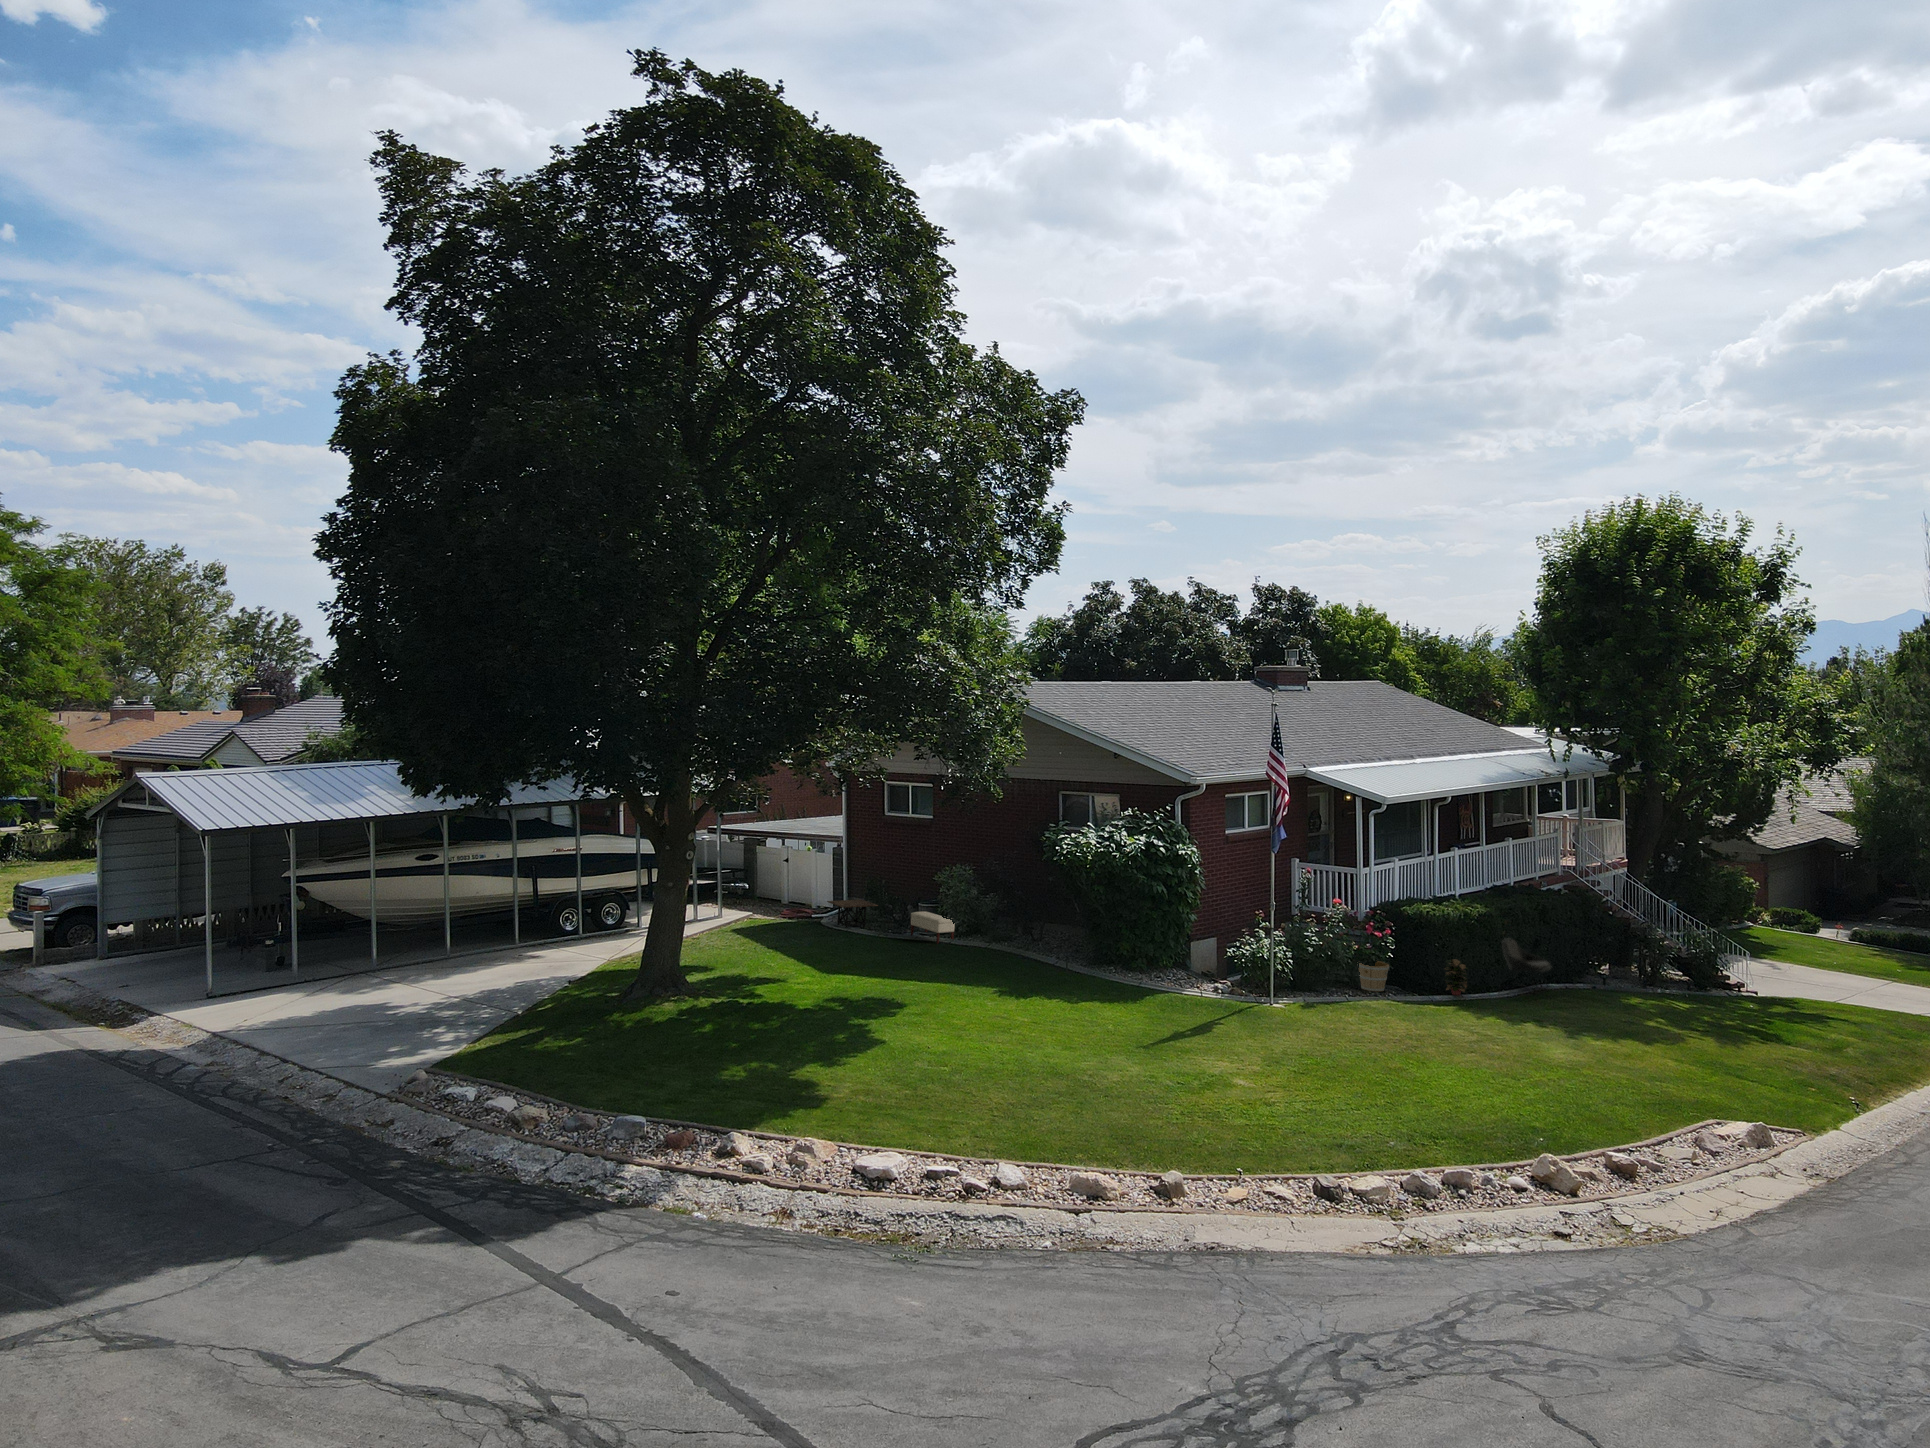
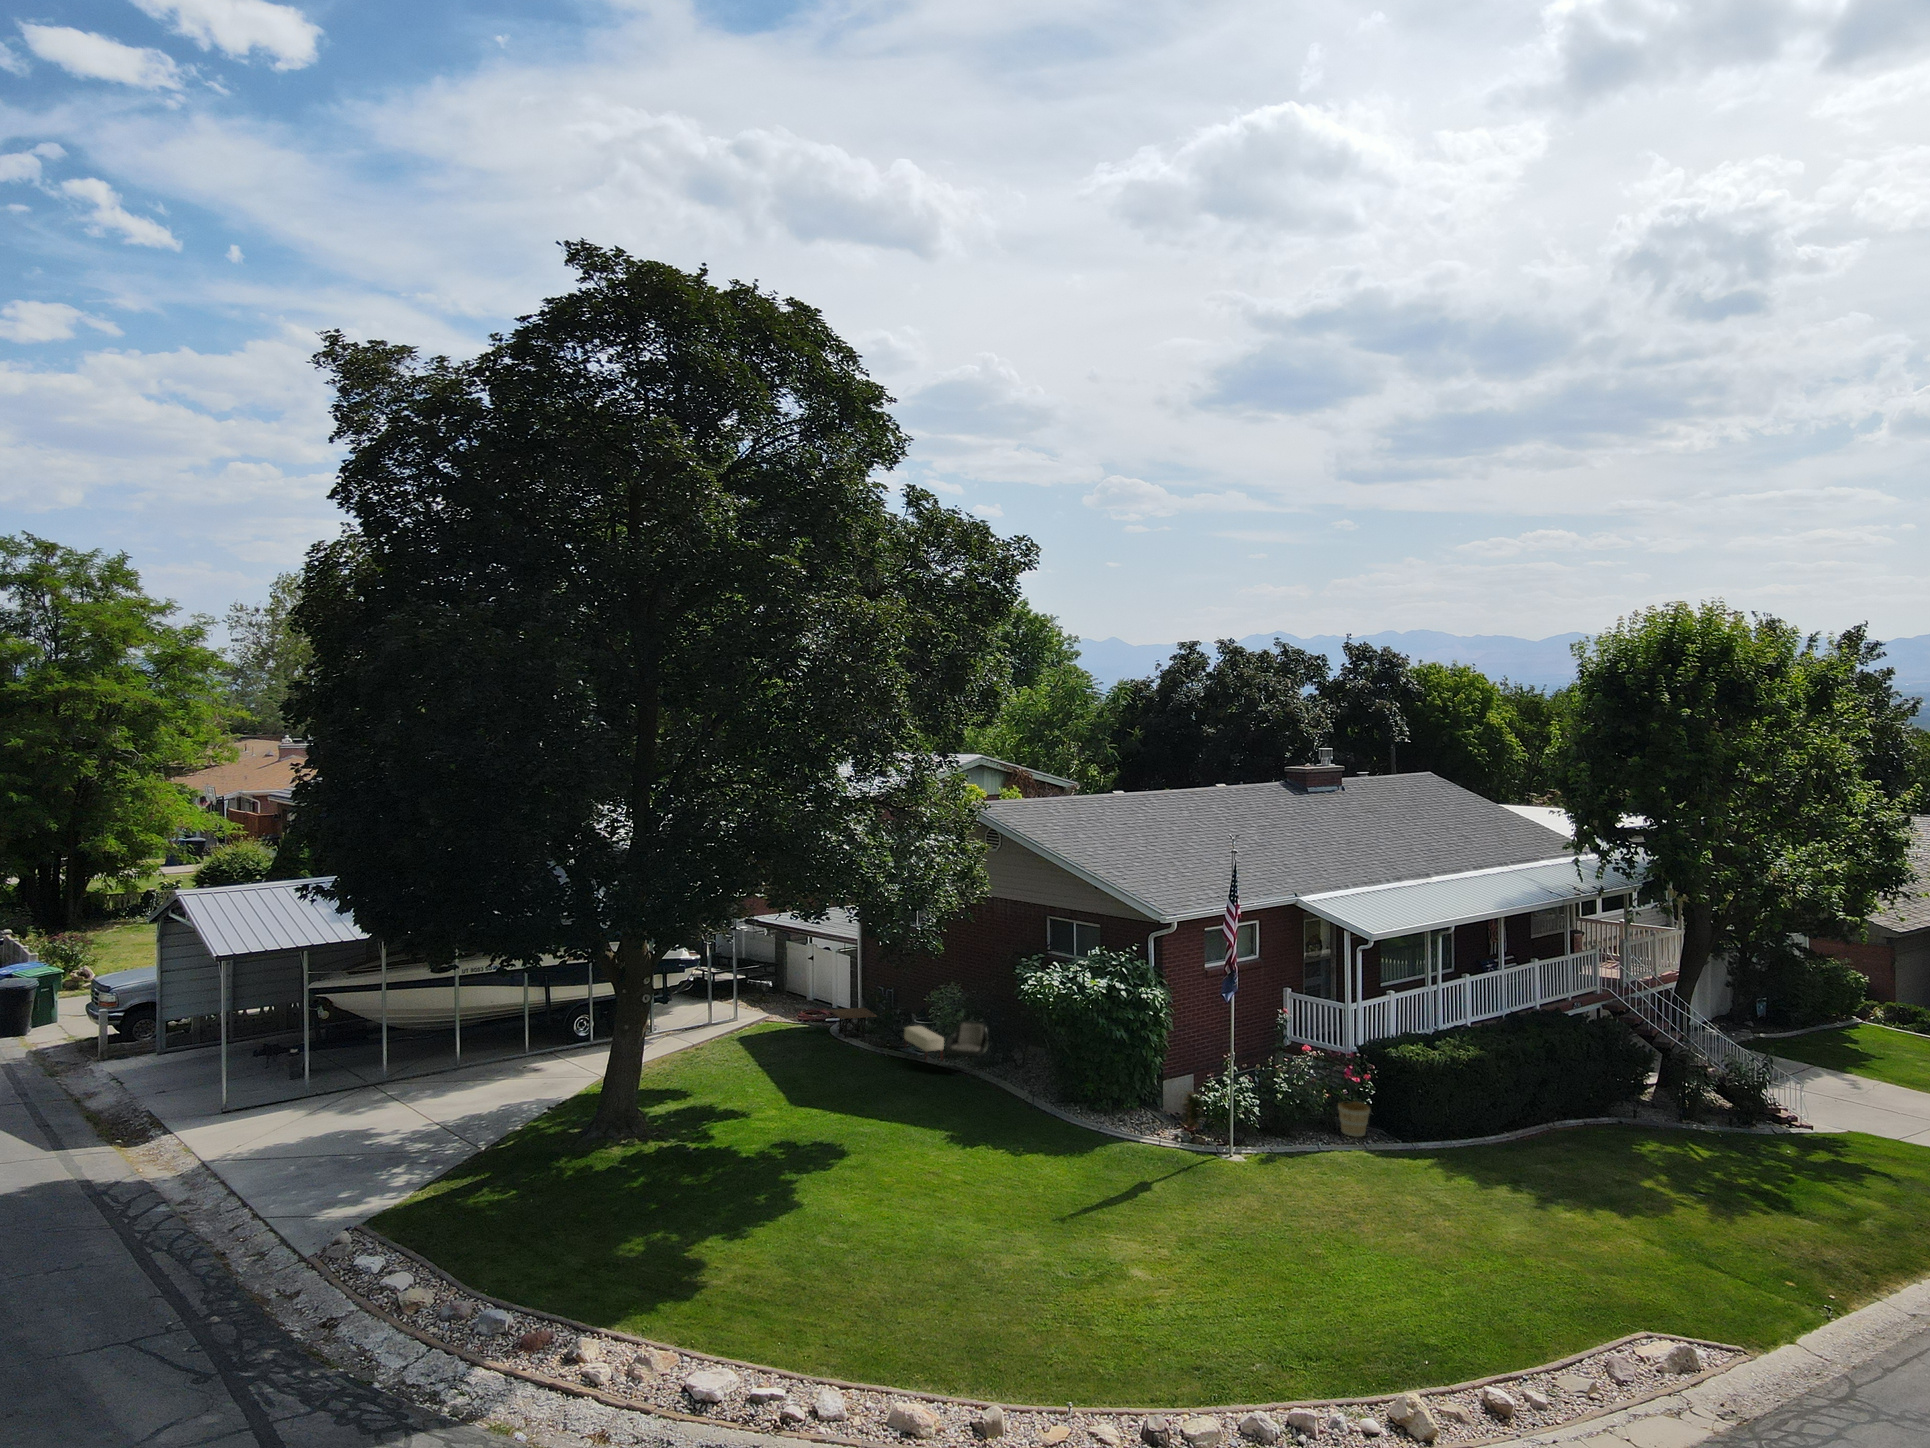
lounge chair: present [1502,938,1551,989] -> present [945,1021,988,1075]
decorative plant: present [1444,959,1468,995] -> present [1181,1091,1202,1131]

